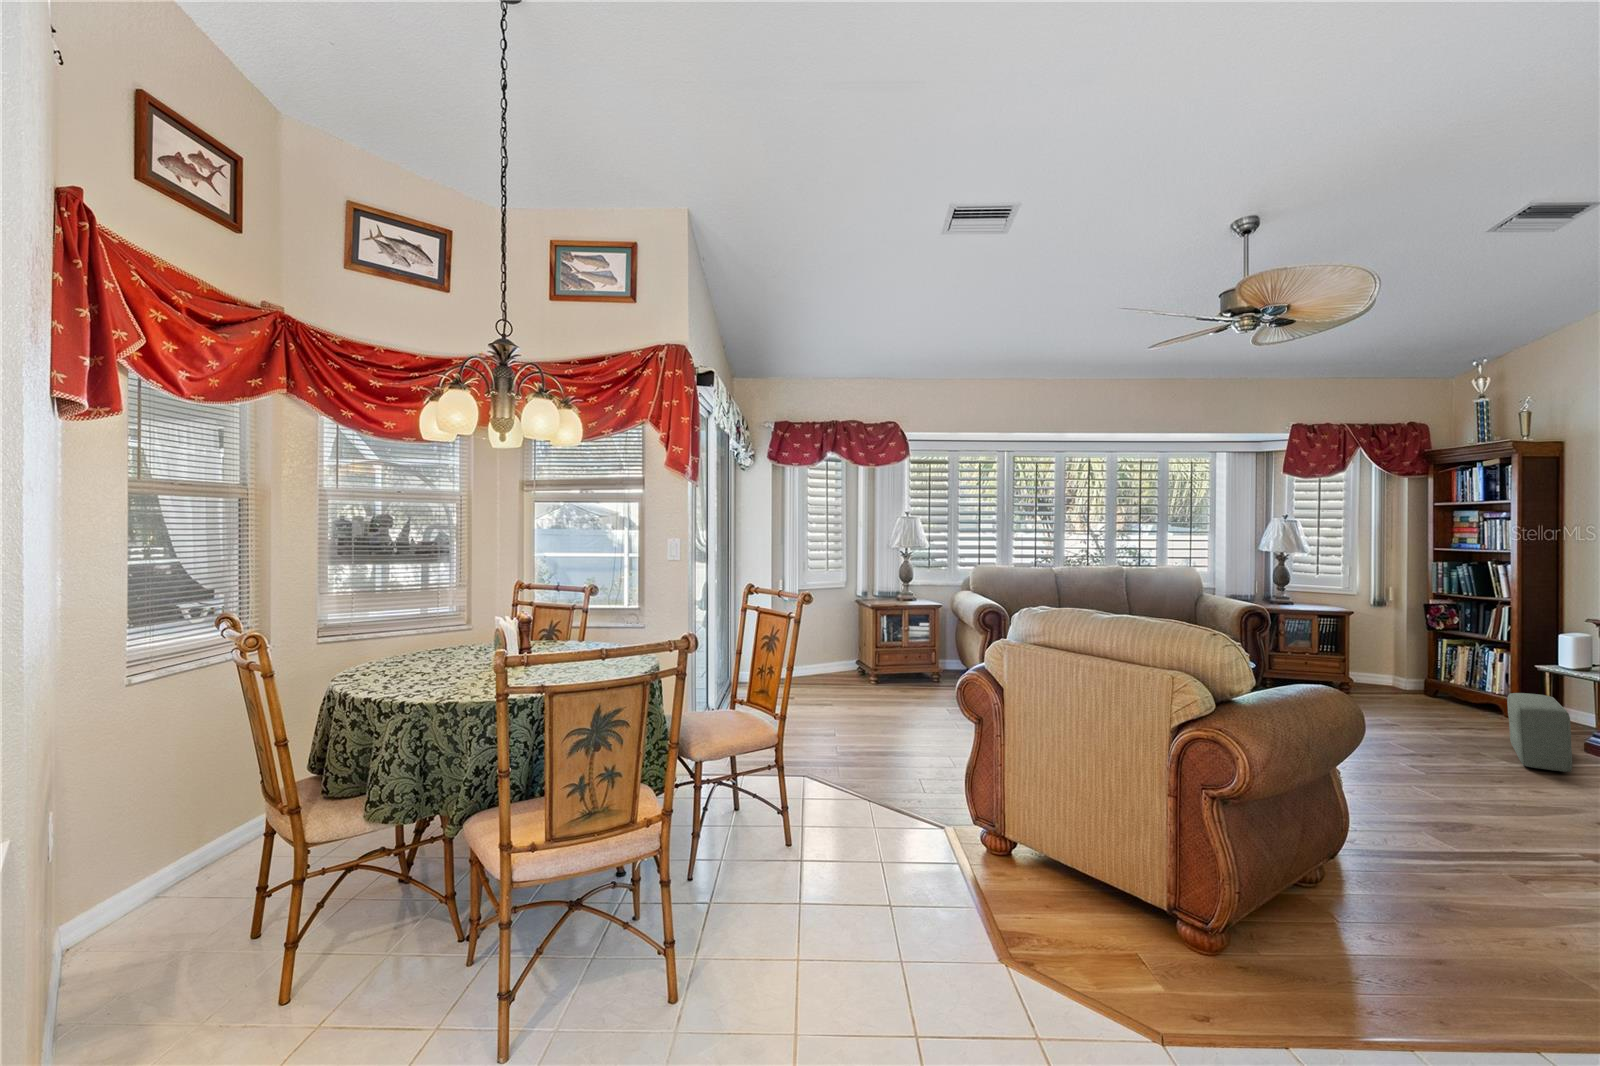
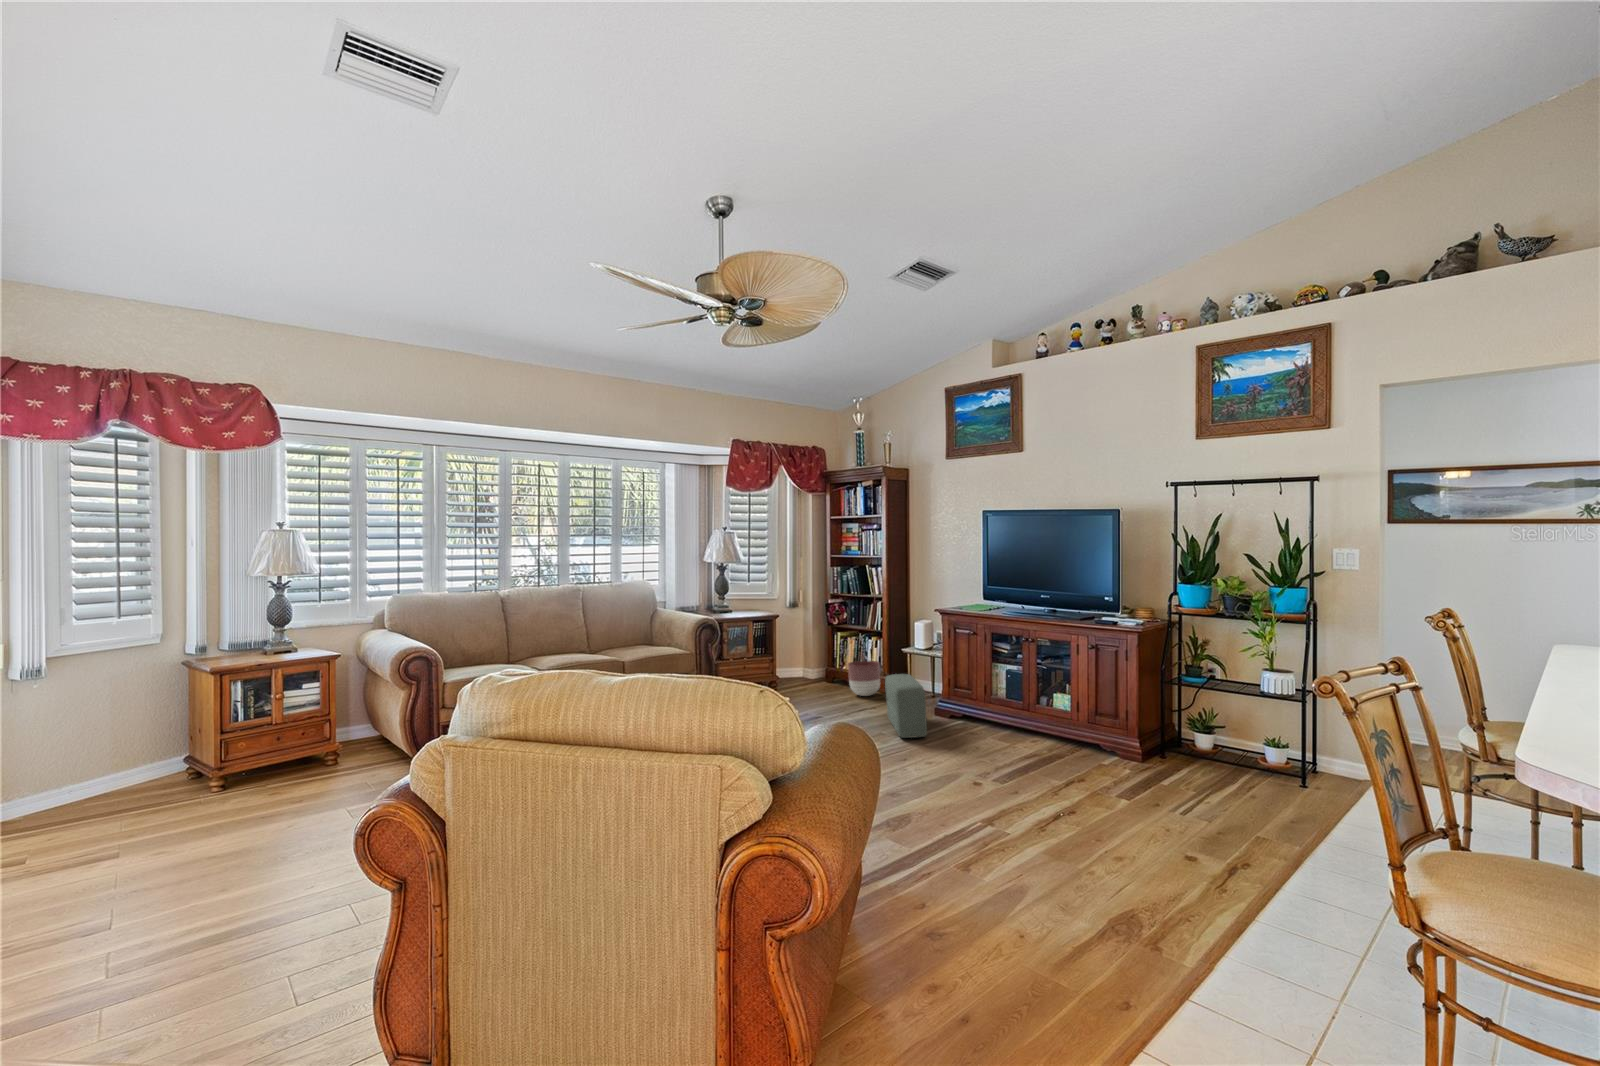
planter: none [1454,674,1508,717] -> present [848,661,880,696]

